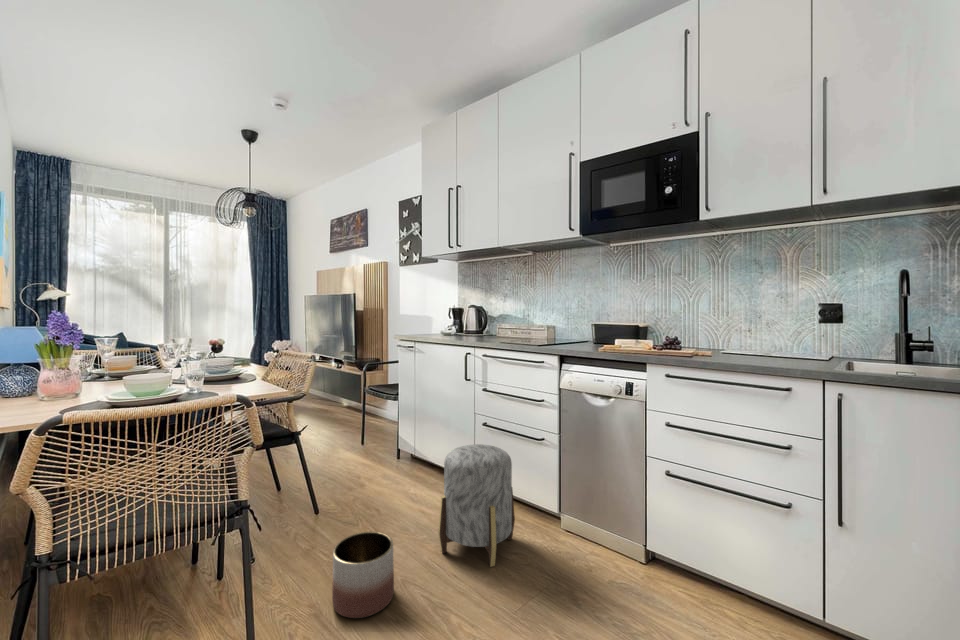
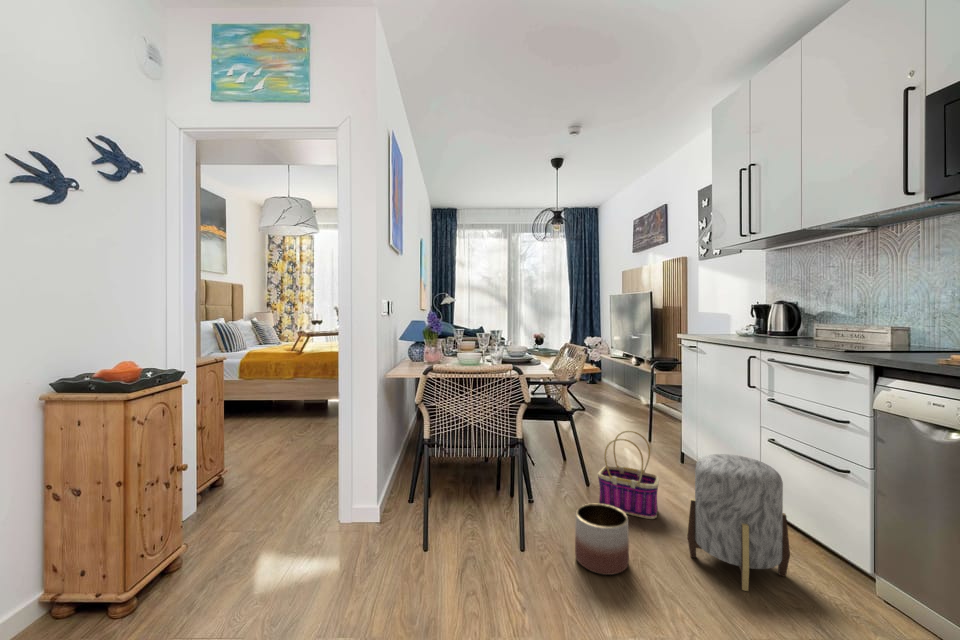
basket: none [336,441,401,534] -> present [598,431,659,519]

